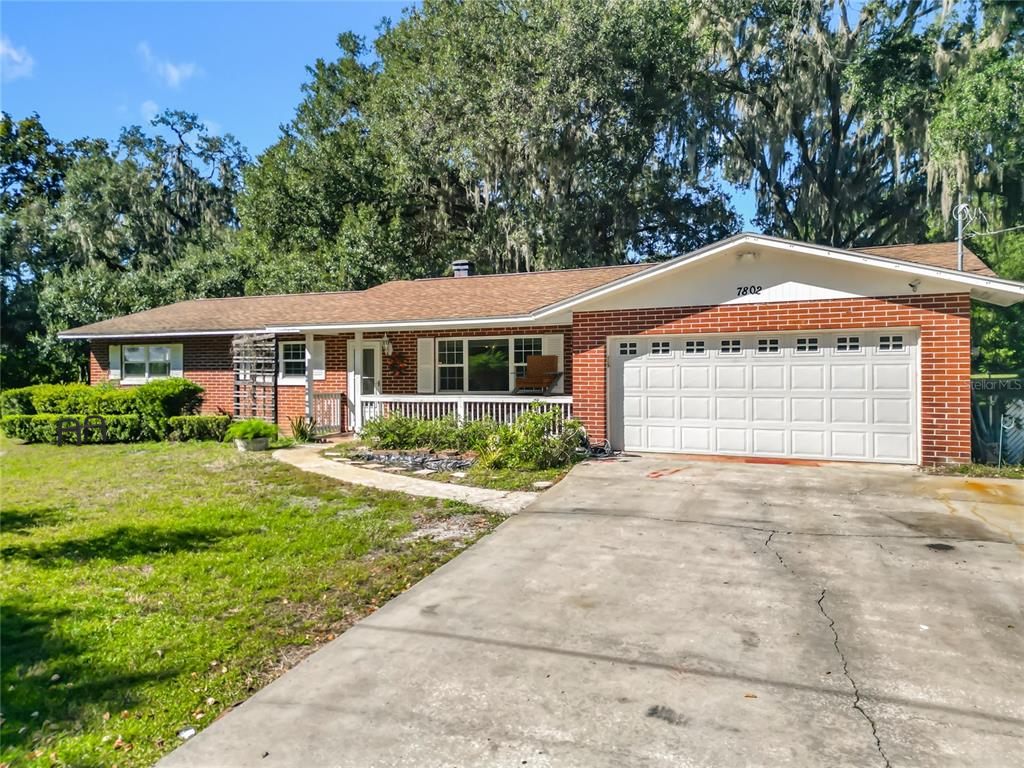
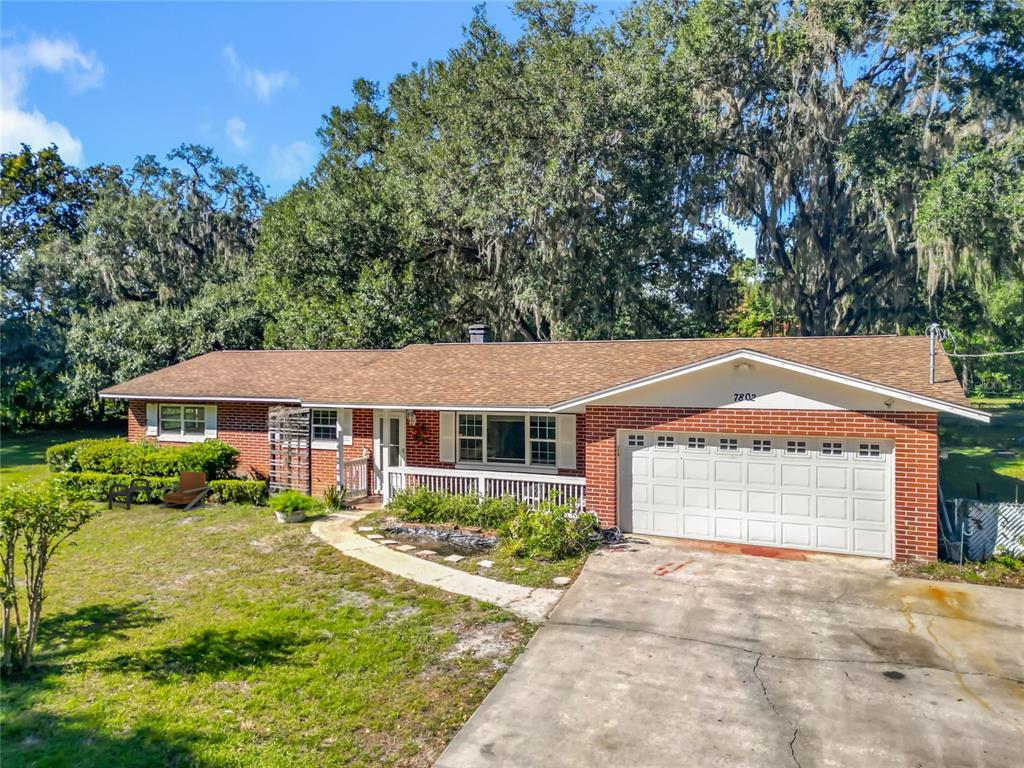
lounge chair: present [510,355,564,396] -> present [159,471,211,511]

